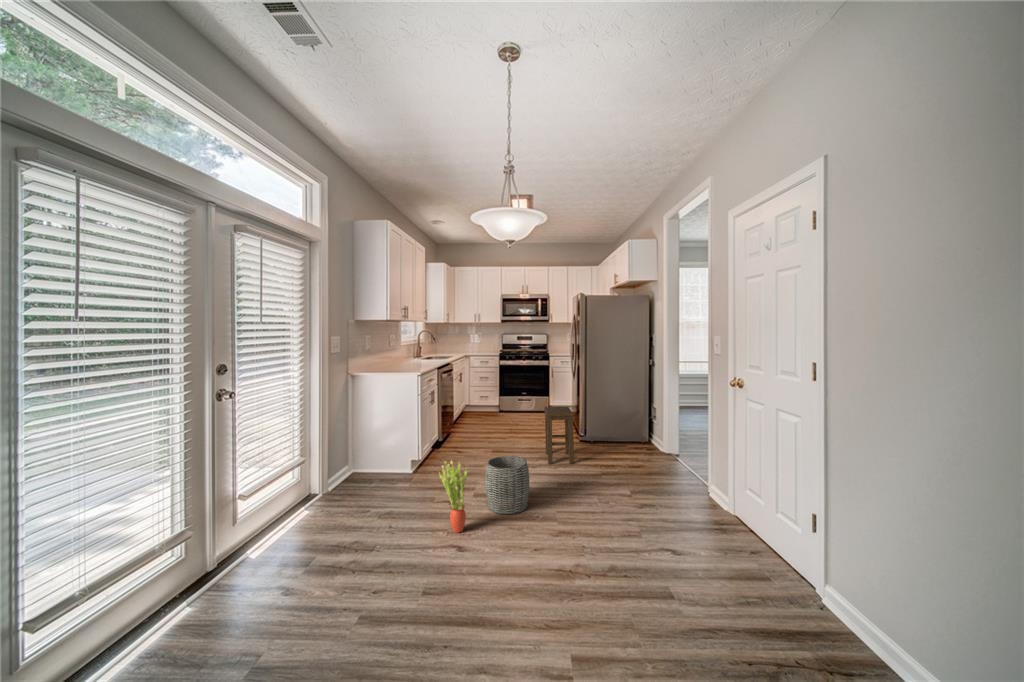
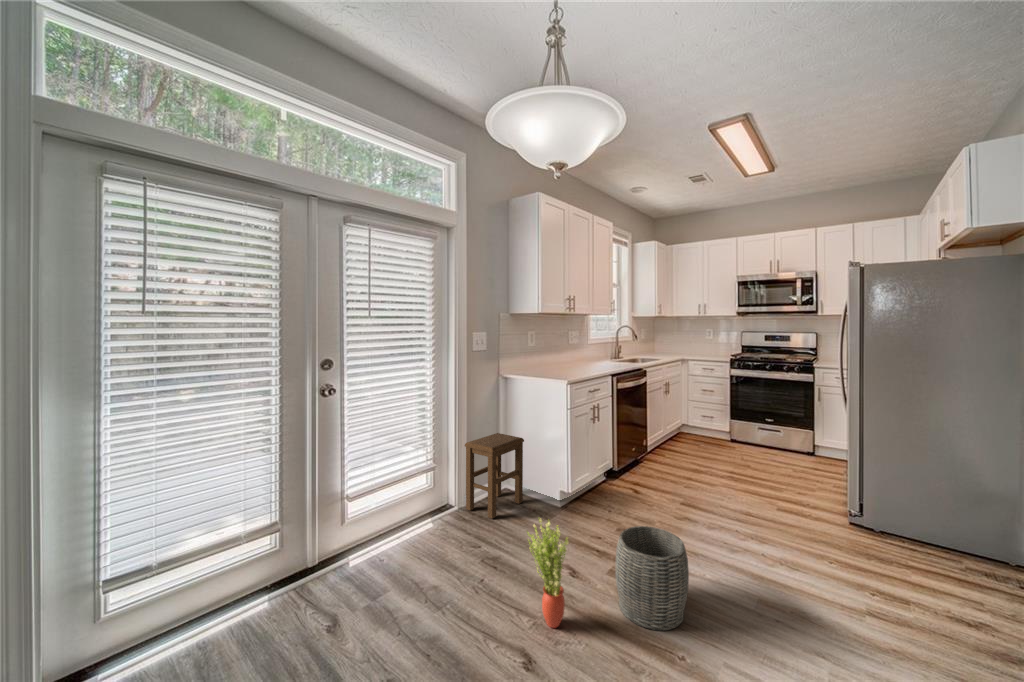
stool: present [544,407,574,464] -> present [465,433,524,519]

